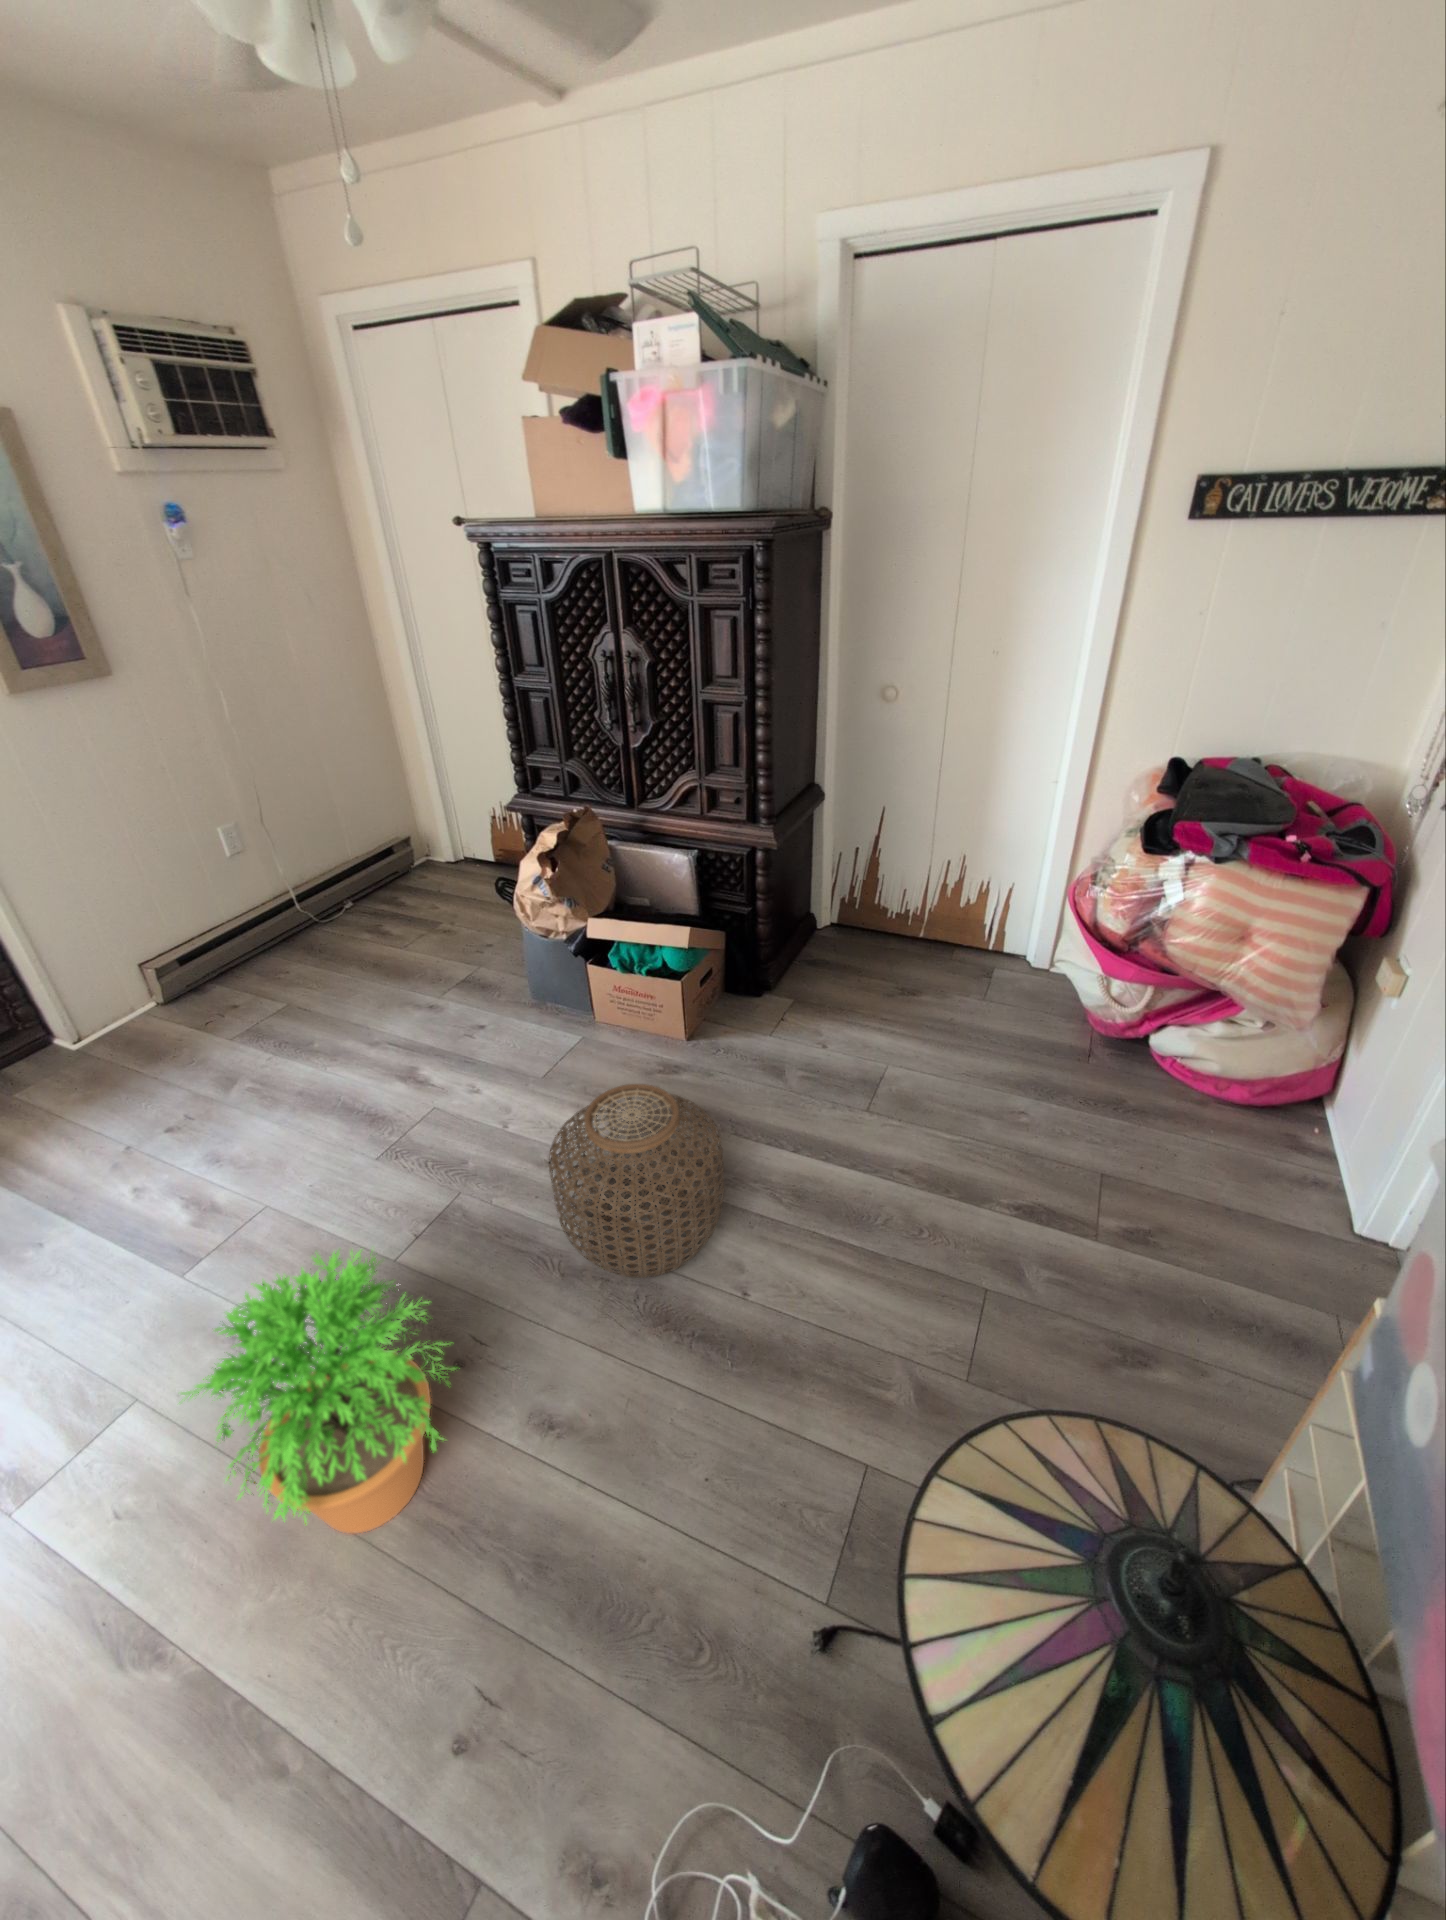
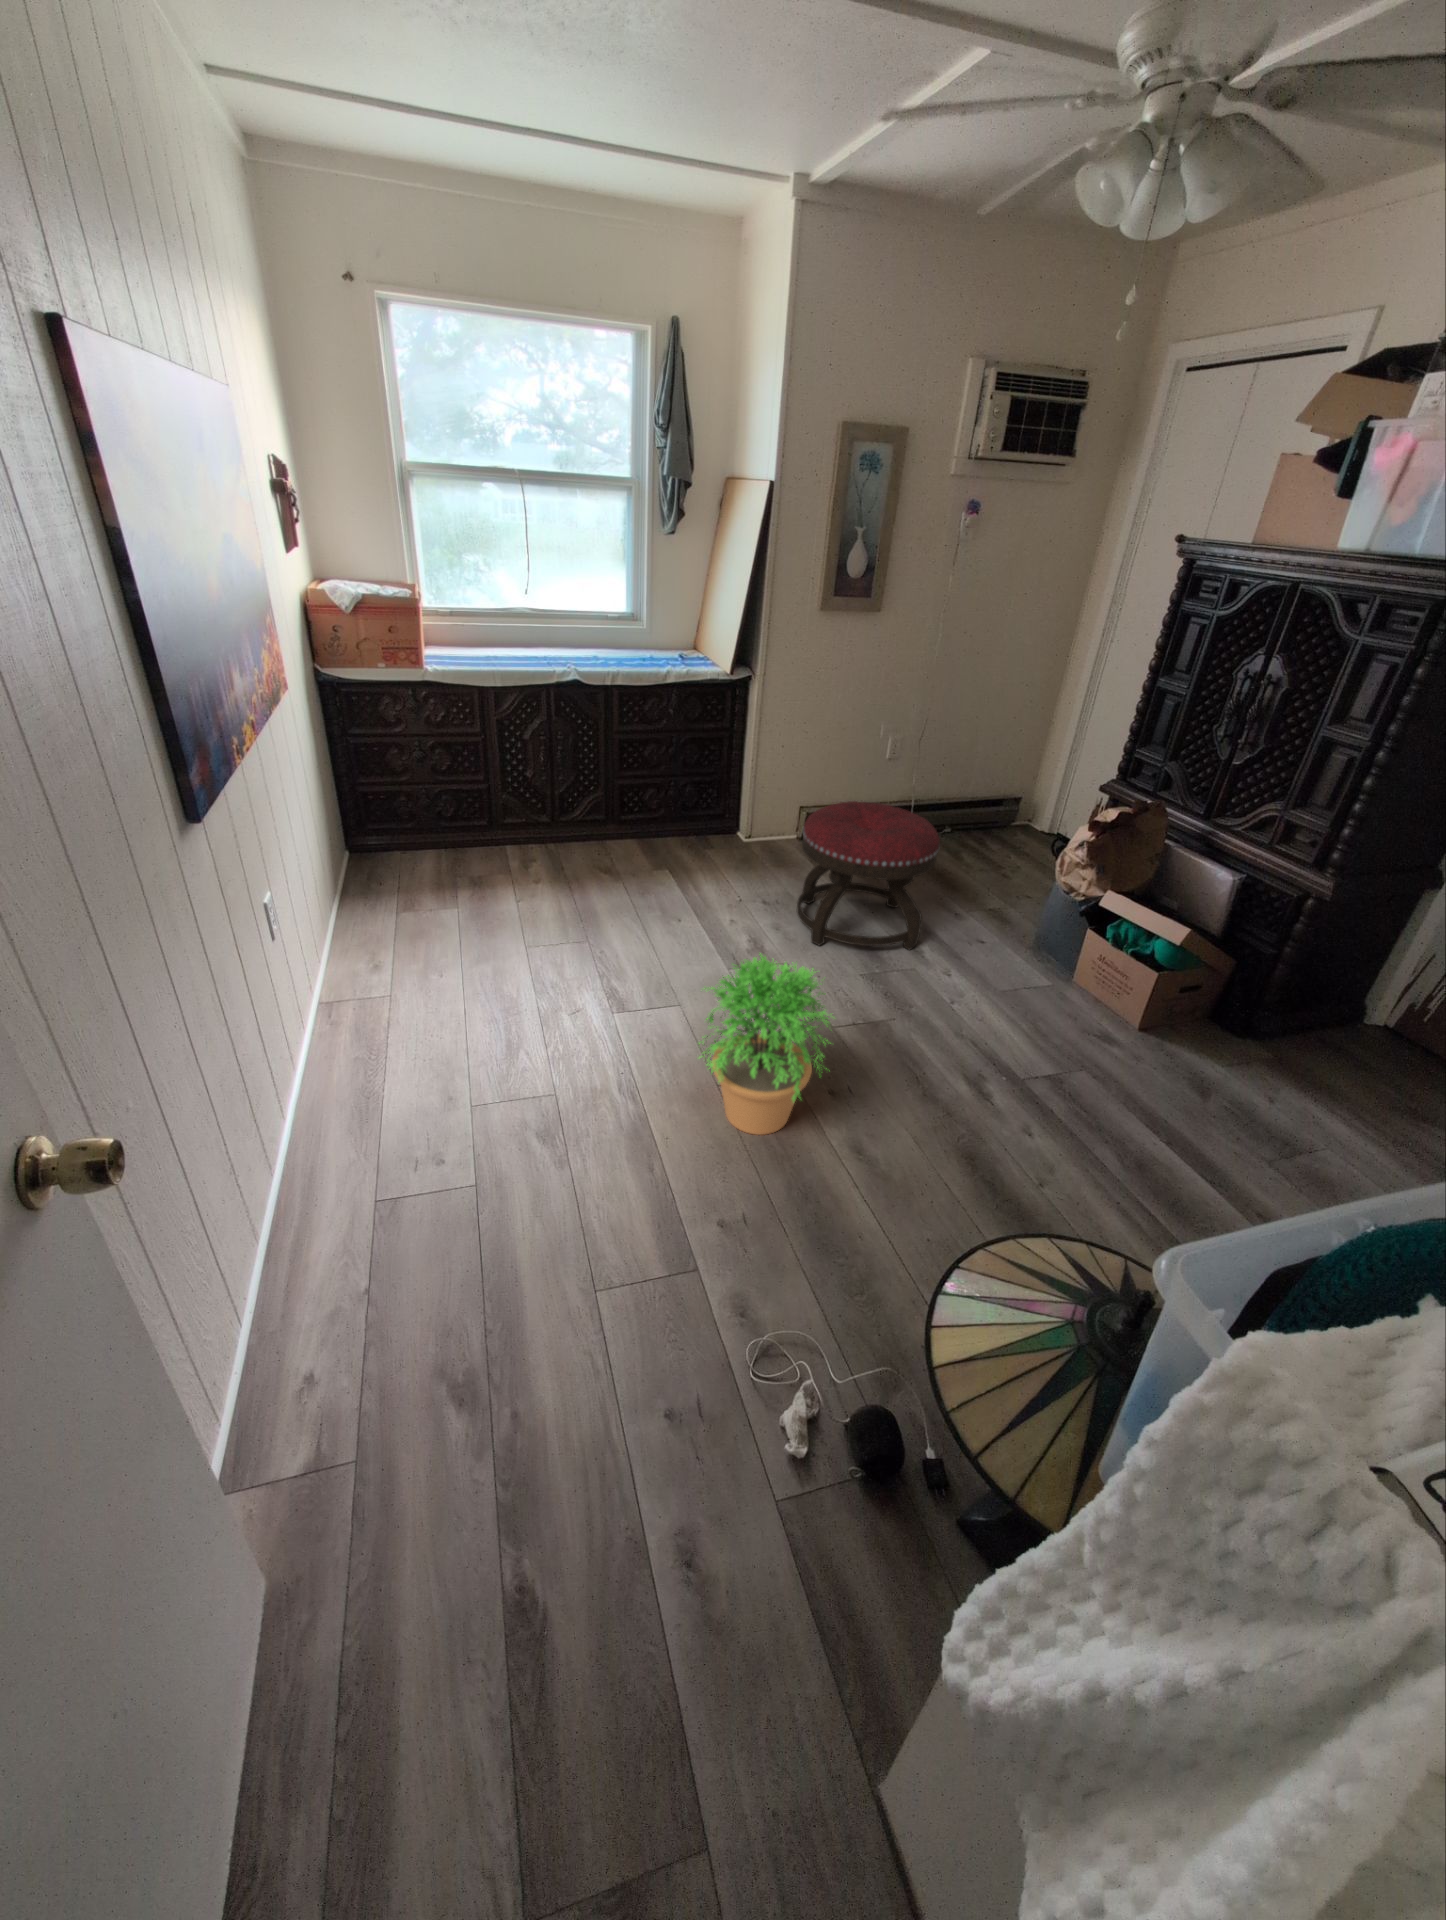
ottoman: none [172,922,413,1152] -> present [797,801,940,950]
woven basket: present [549,1084,724,1278] -> none [942,986,1097,1144]

